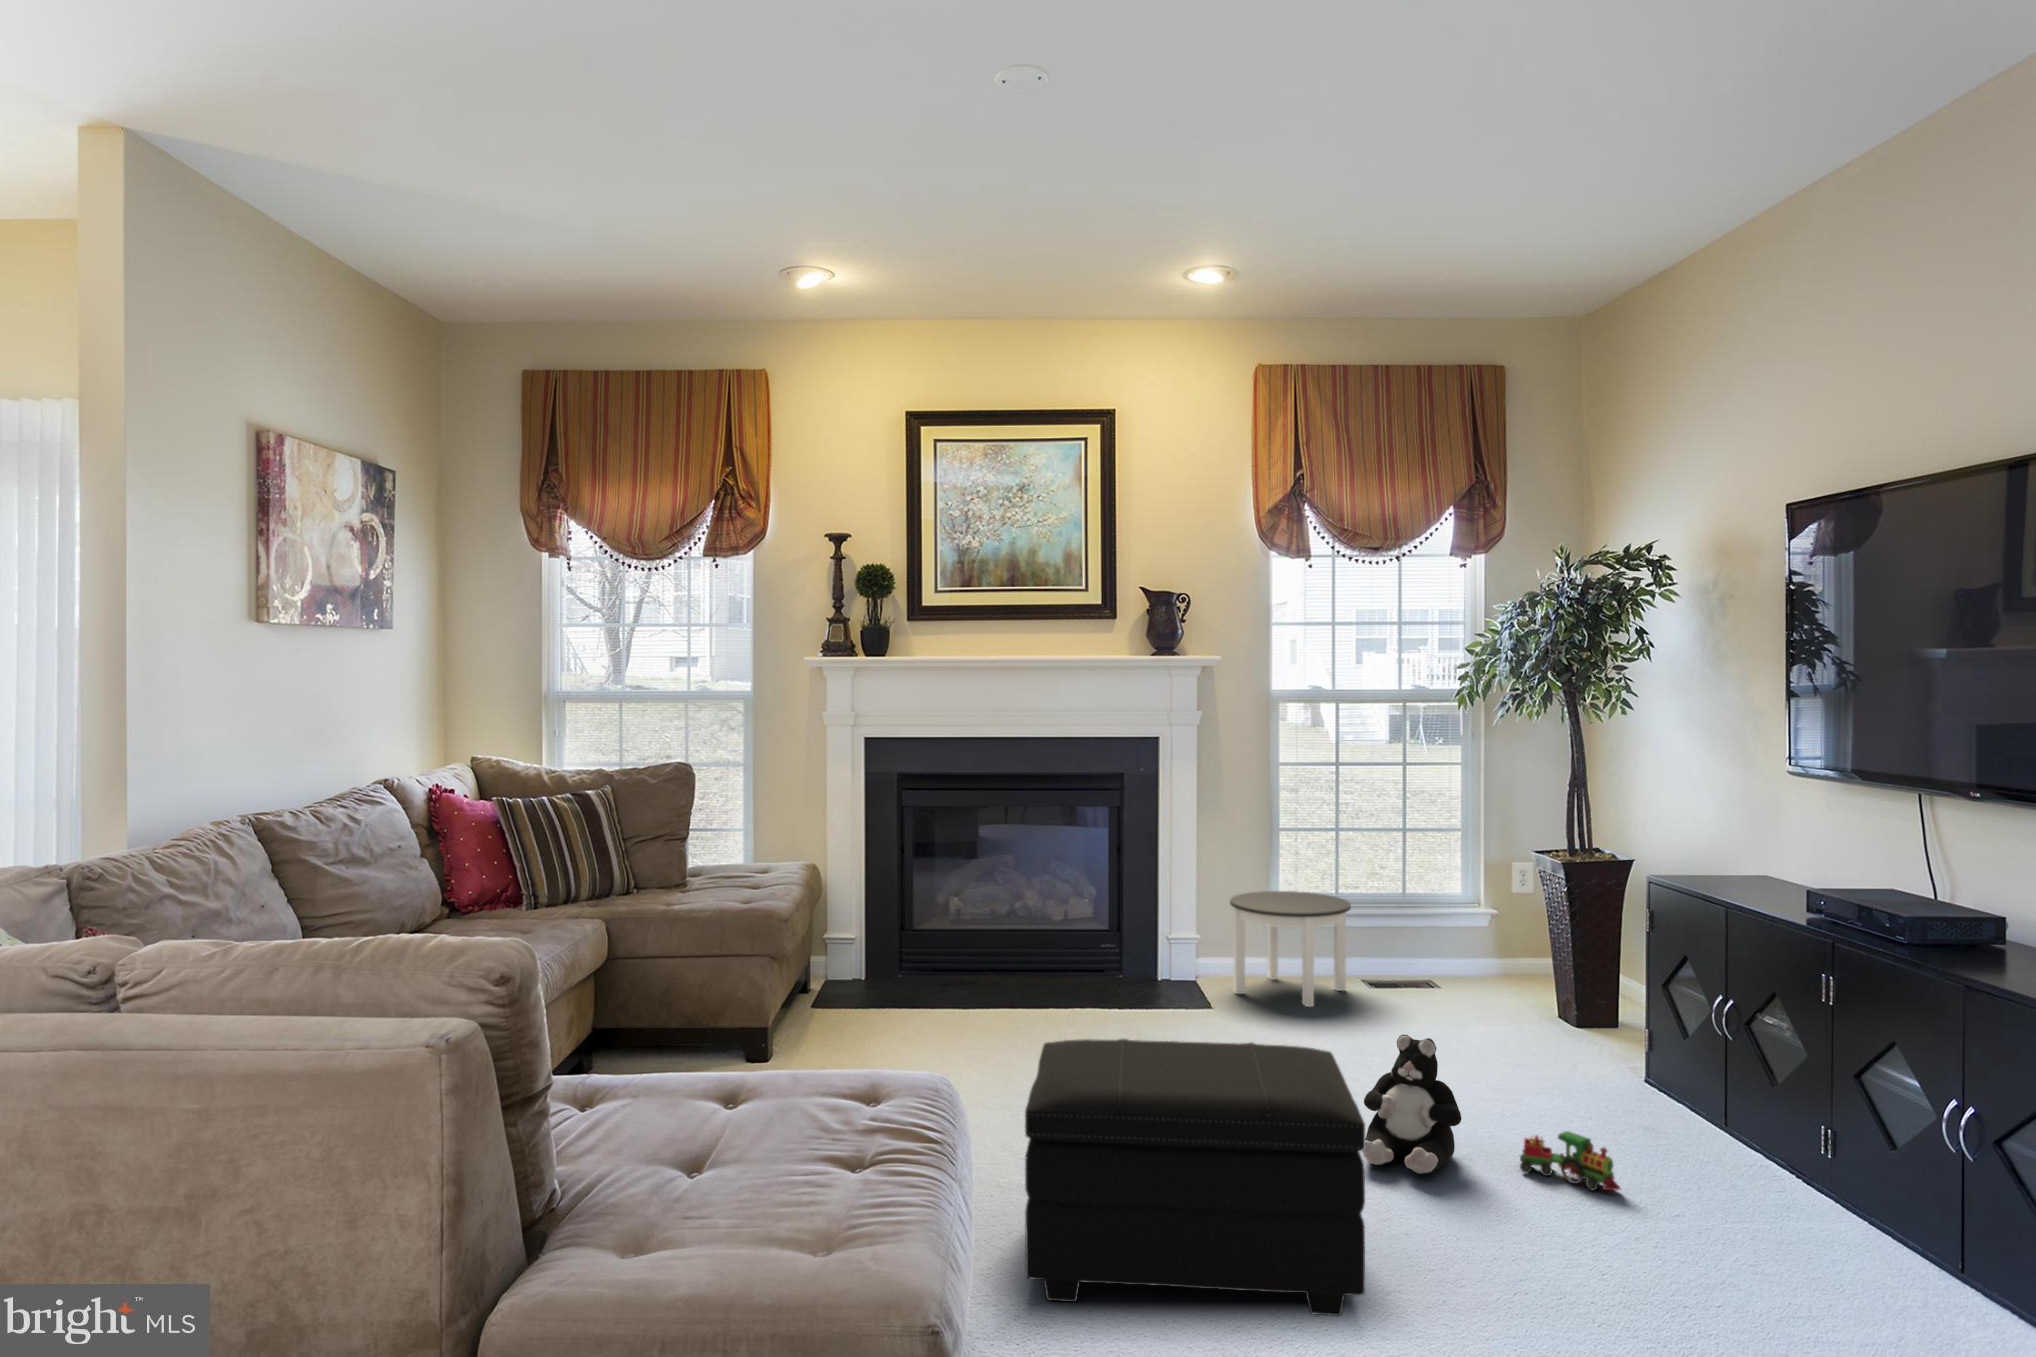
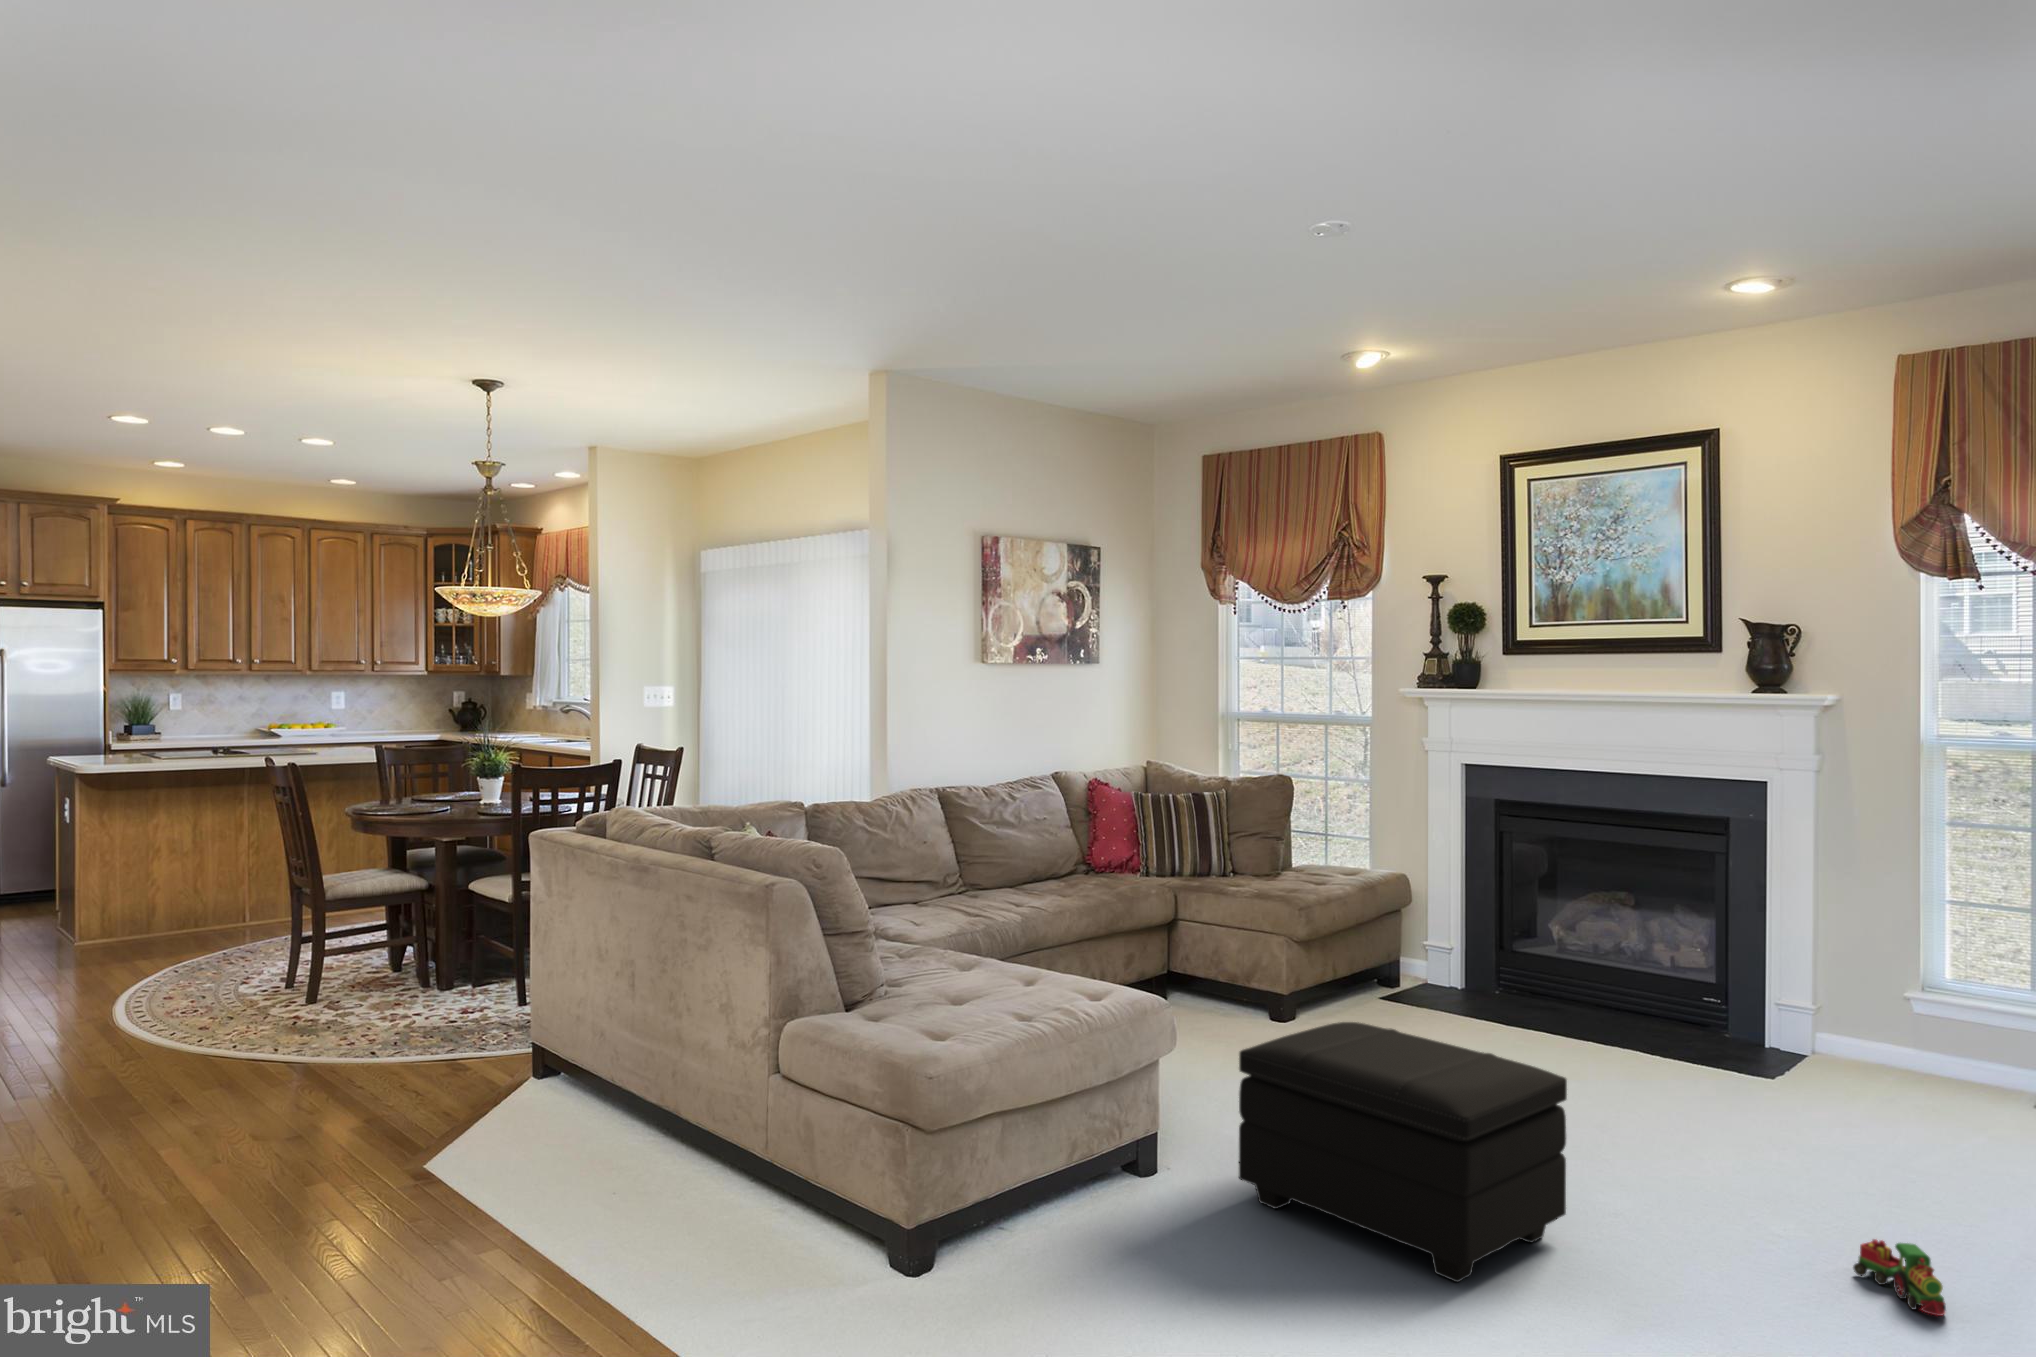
round table: present [1230,891,1351,1007] -> none [1826,965,1992,1102]
plush toy: present [1362,1035,1461,1174] -> none [1674,1103,1804,1241]

